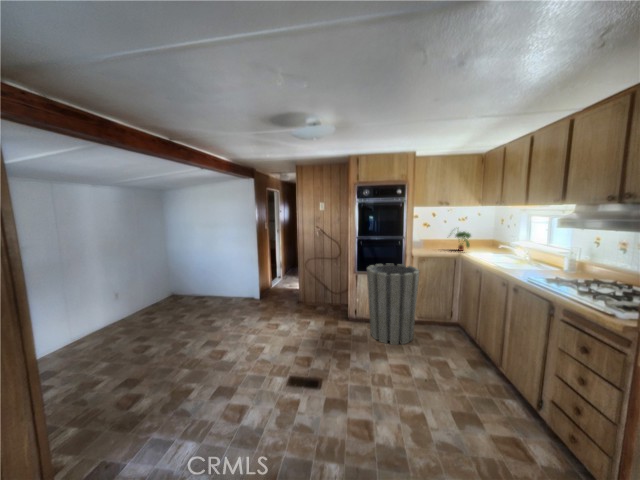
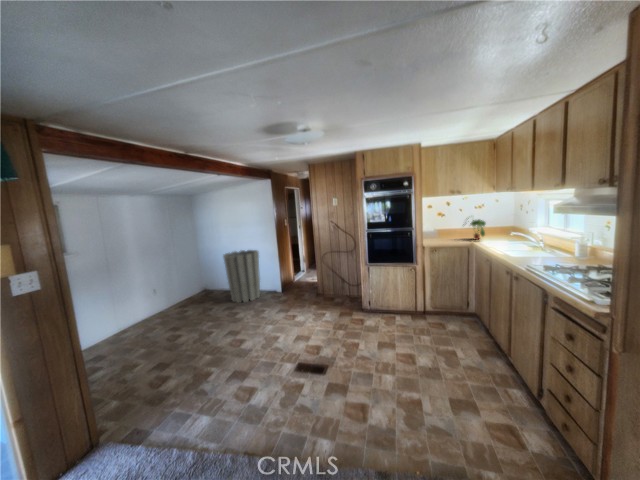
trash can: present [367,264,420,345] -> present [223,250,260,303]

